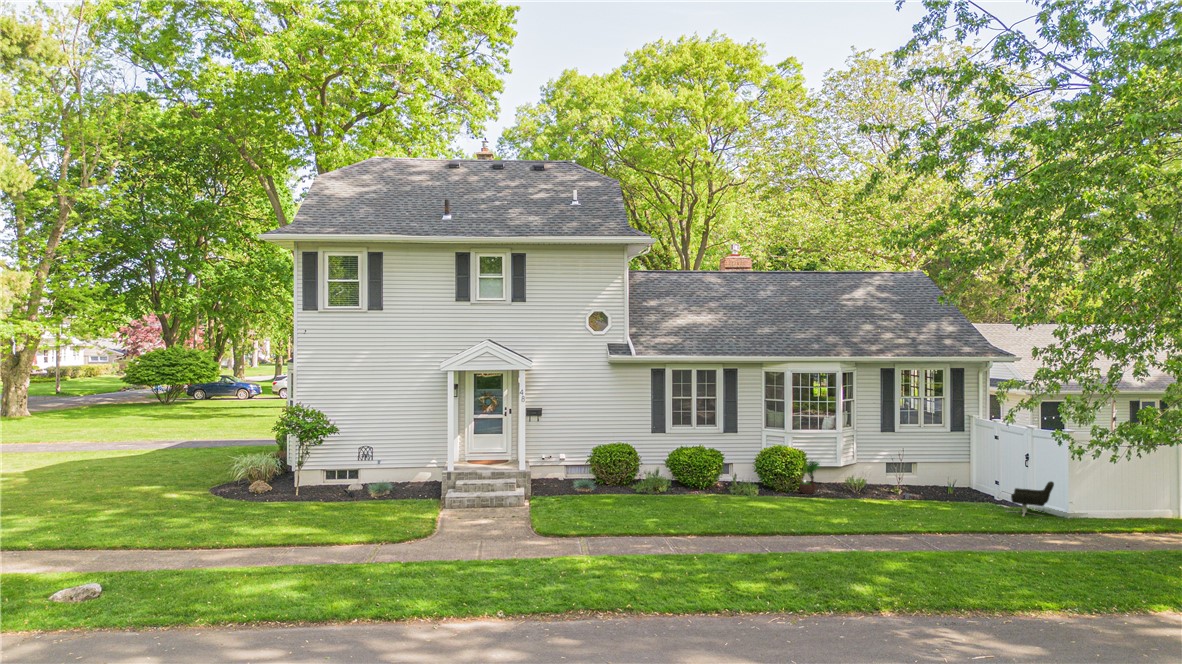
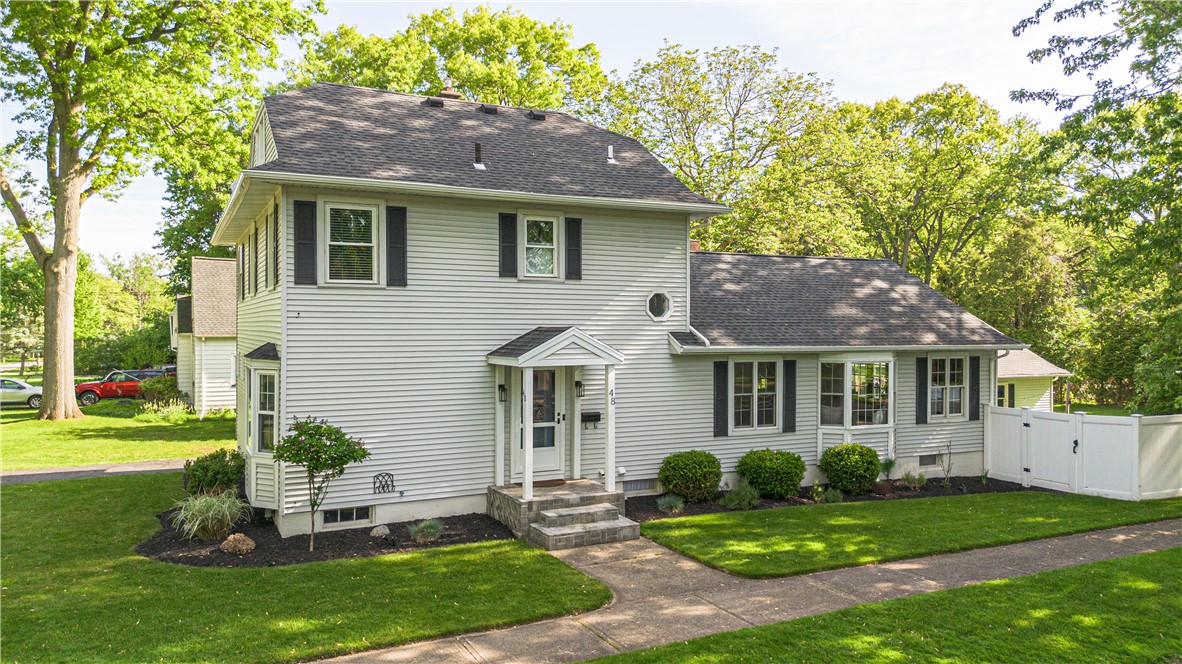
lounge chair: present [1011,482,1054,517] -> none [1070,466,1121,502]

